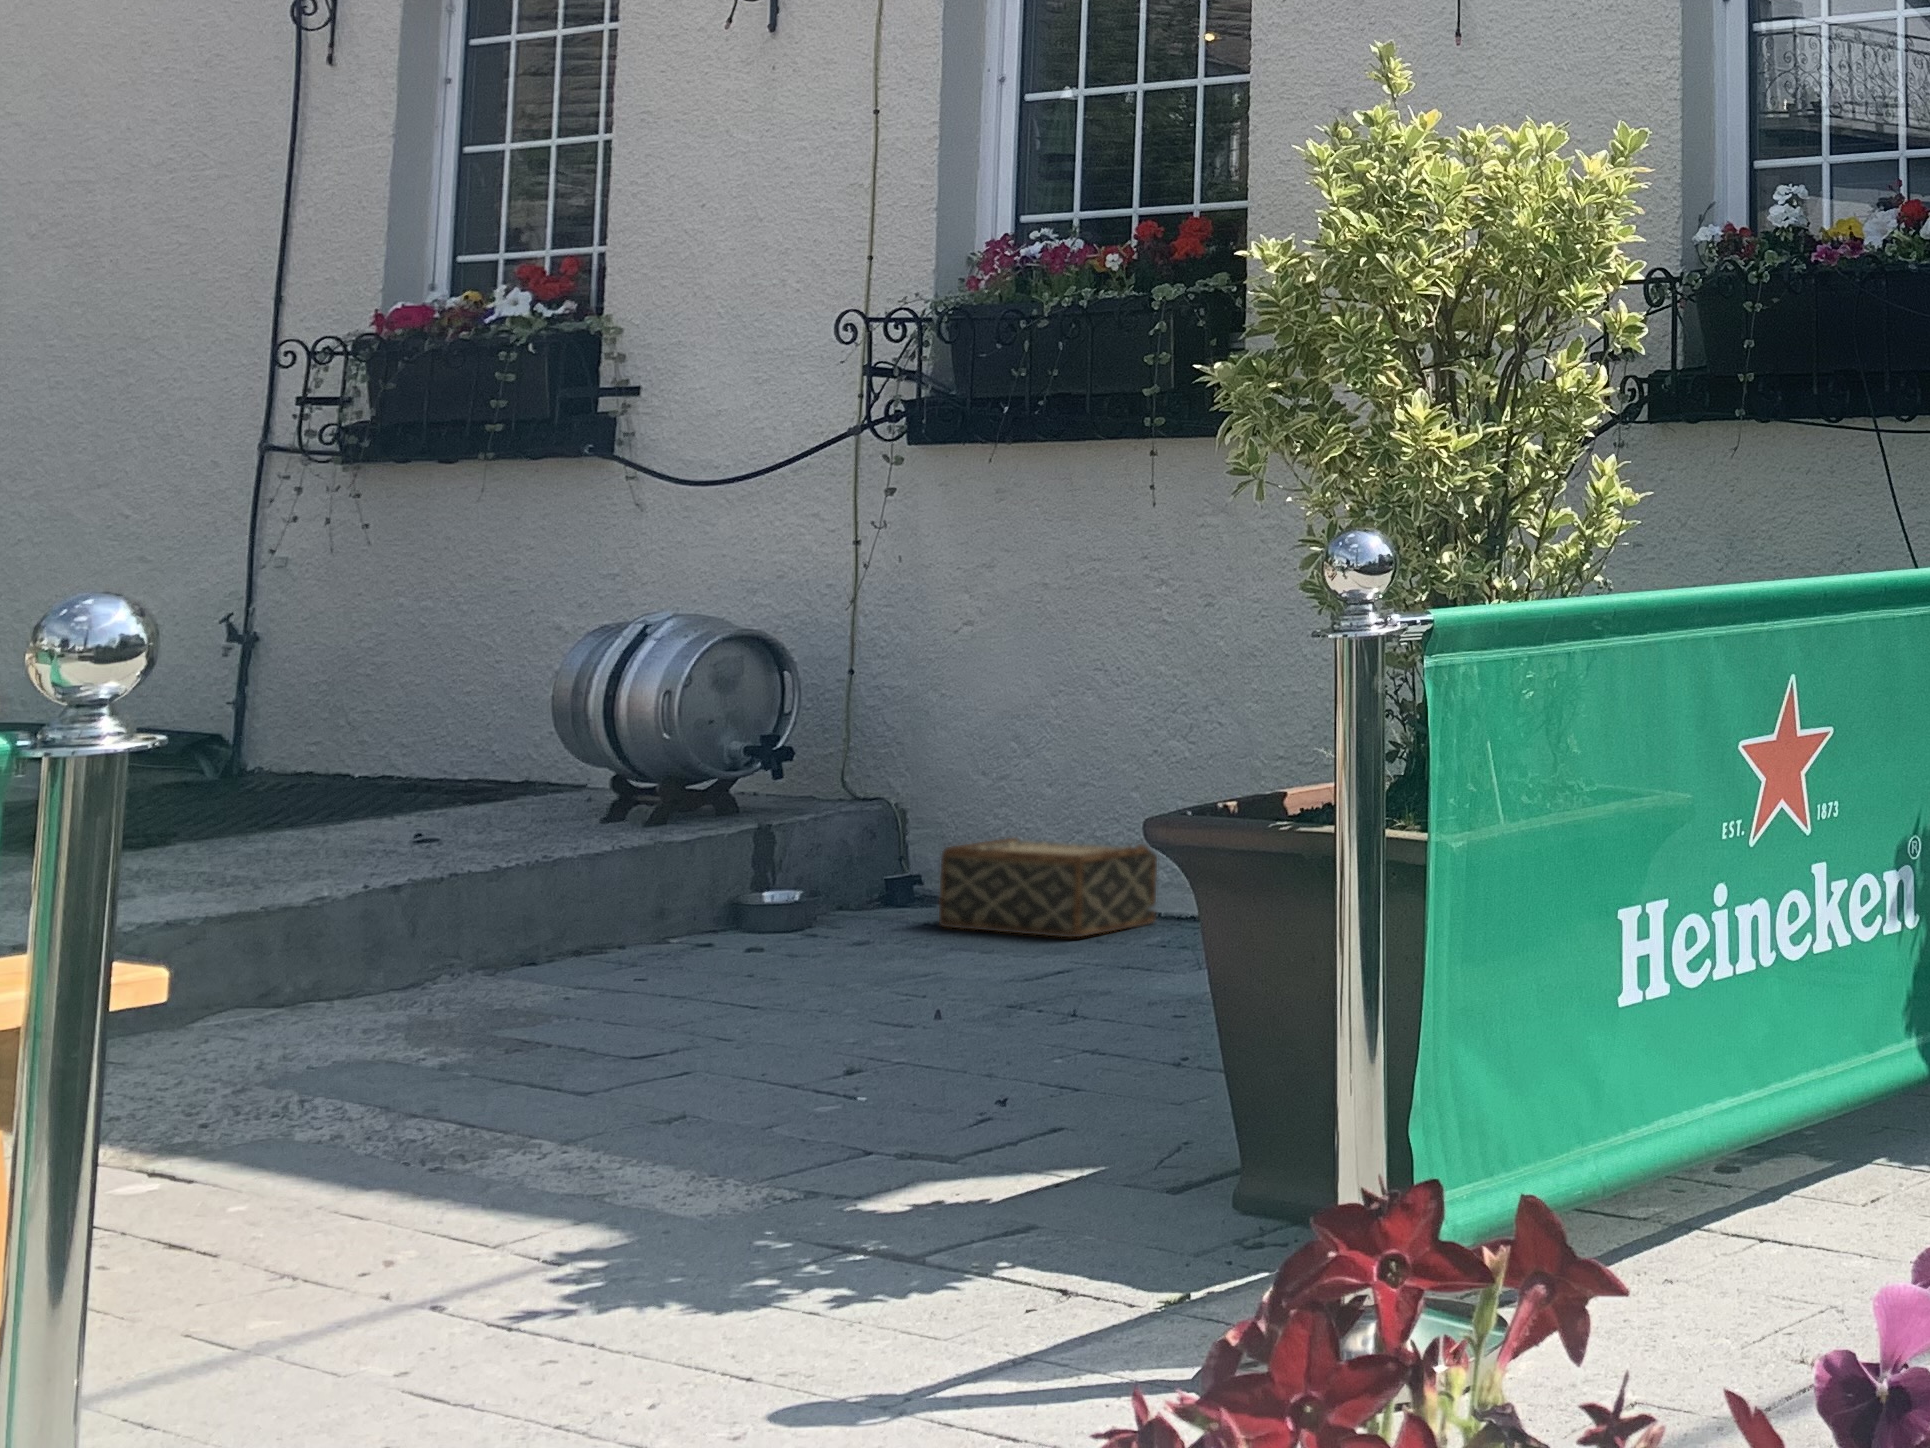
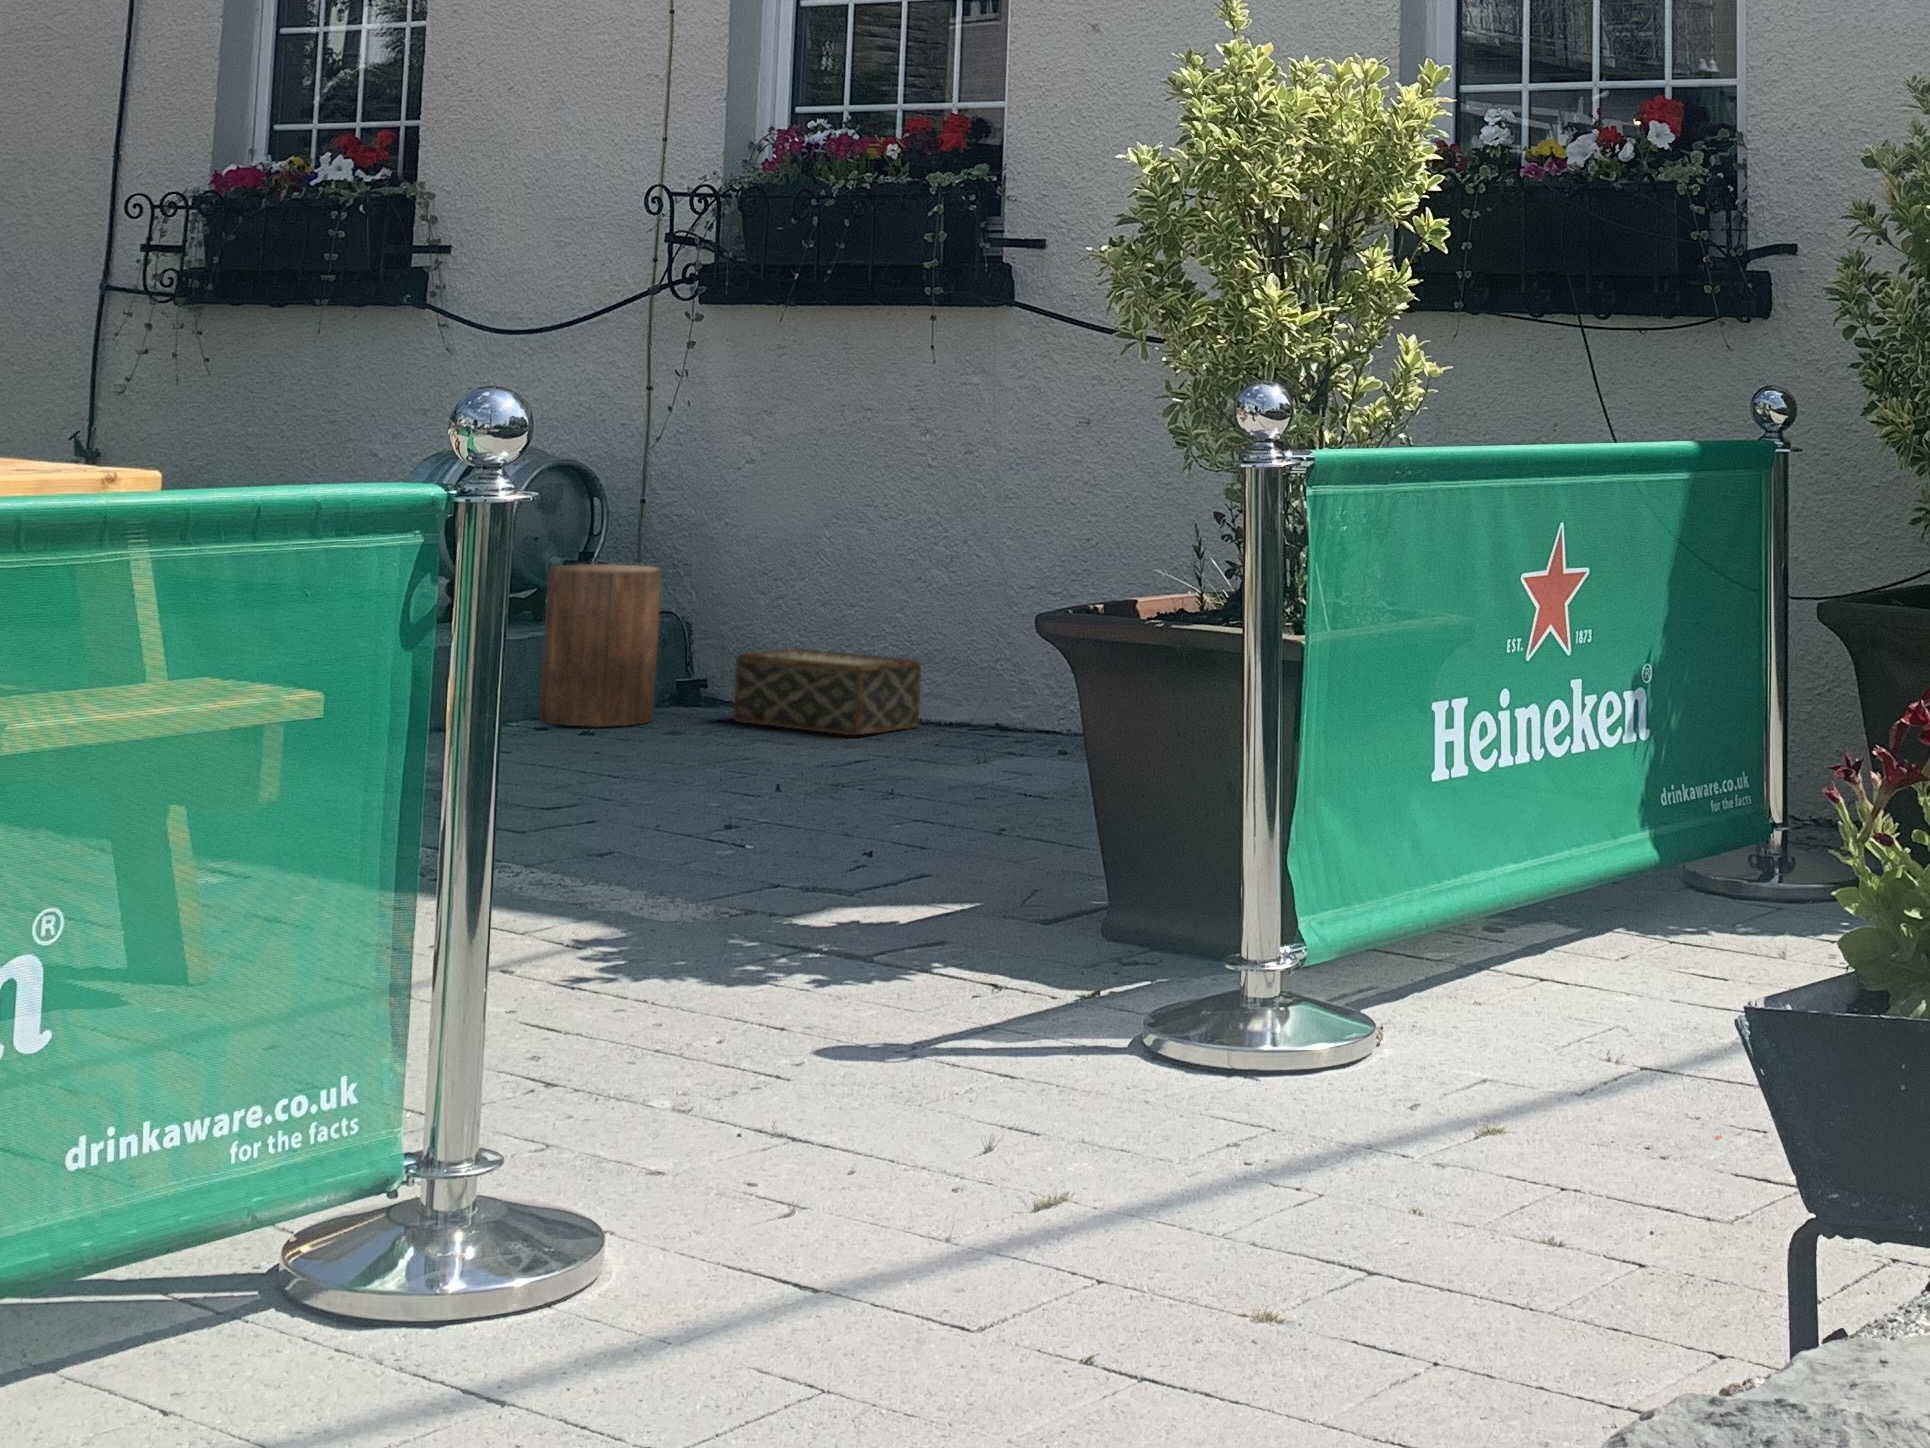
stool: none [708,749,854,942] -> present [539,564,661,726]

